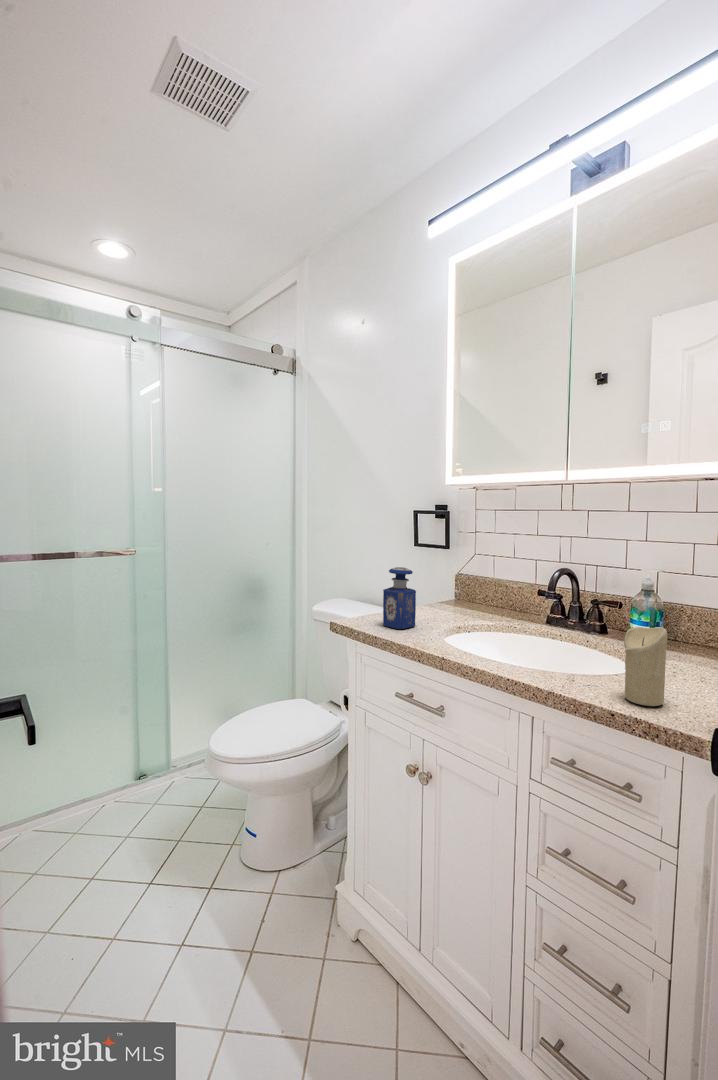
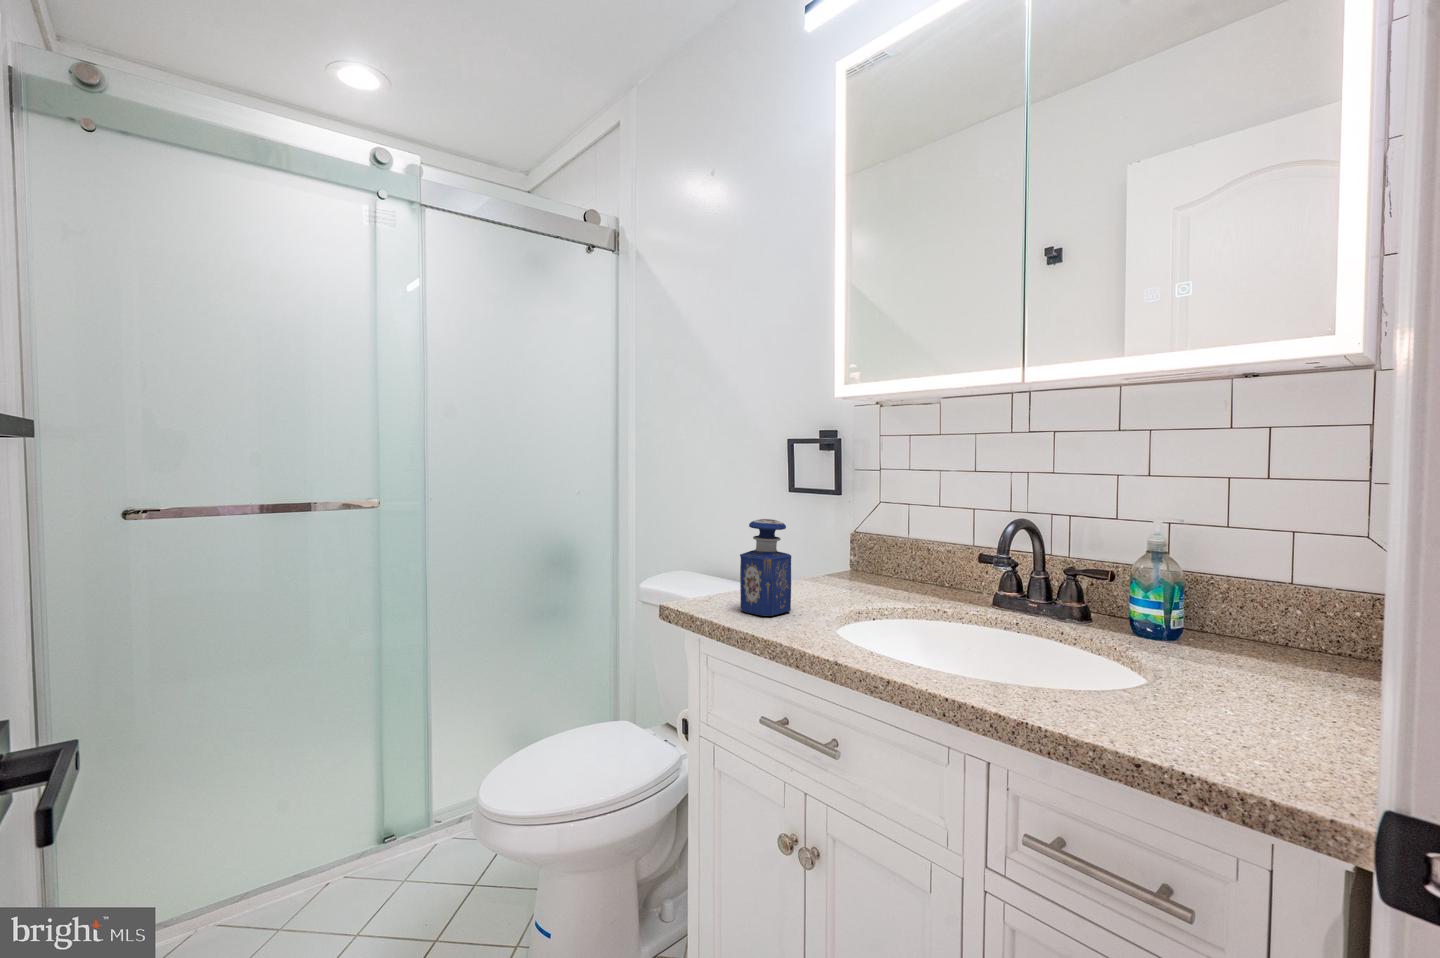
candle: present [624,627,667,706] -> none [1149,611,1228,749]

